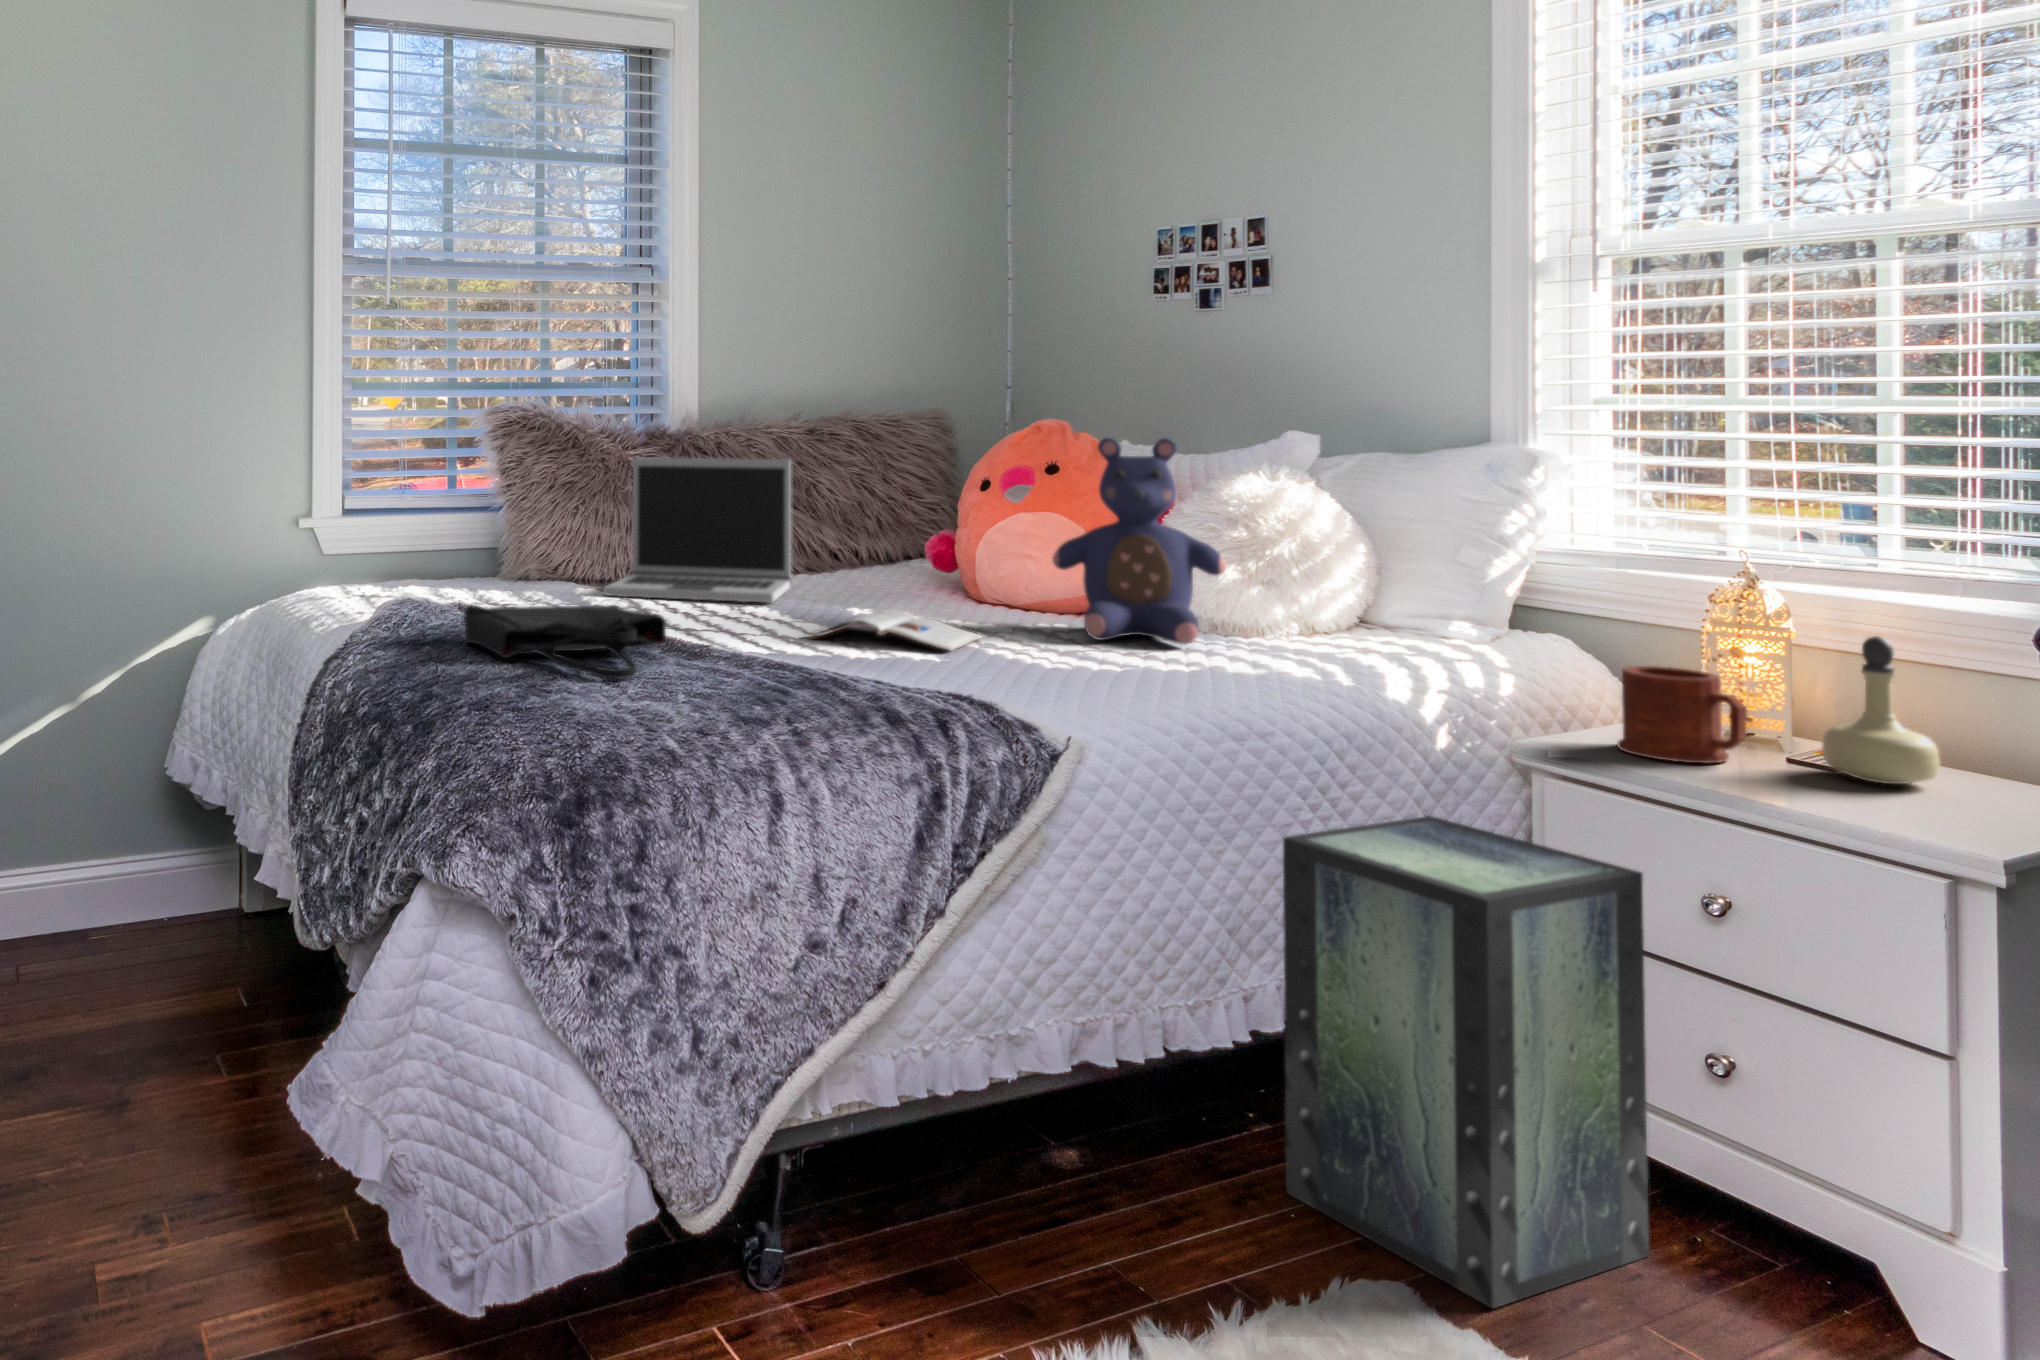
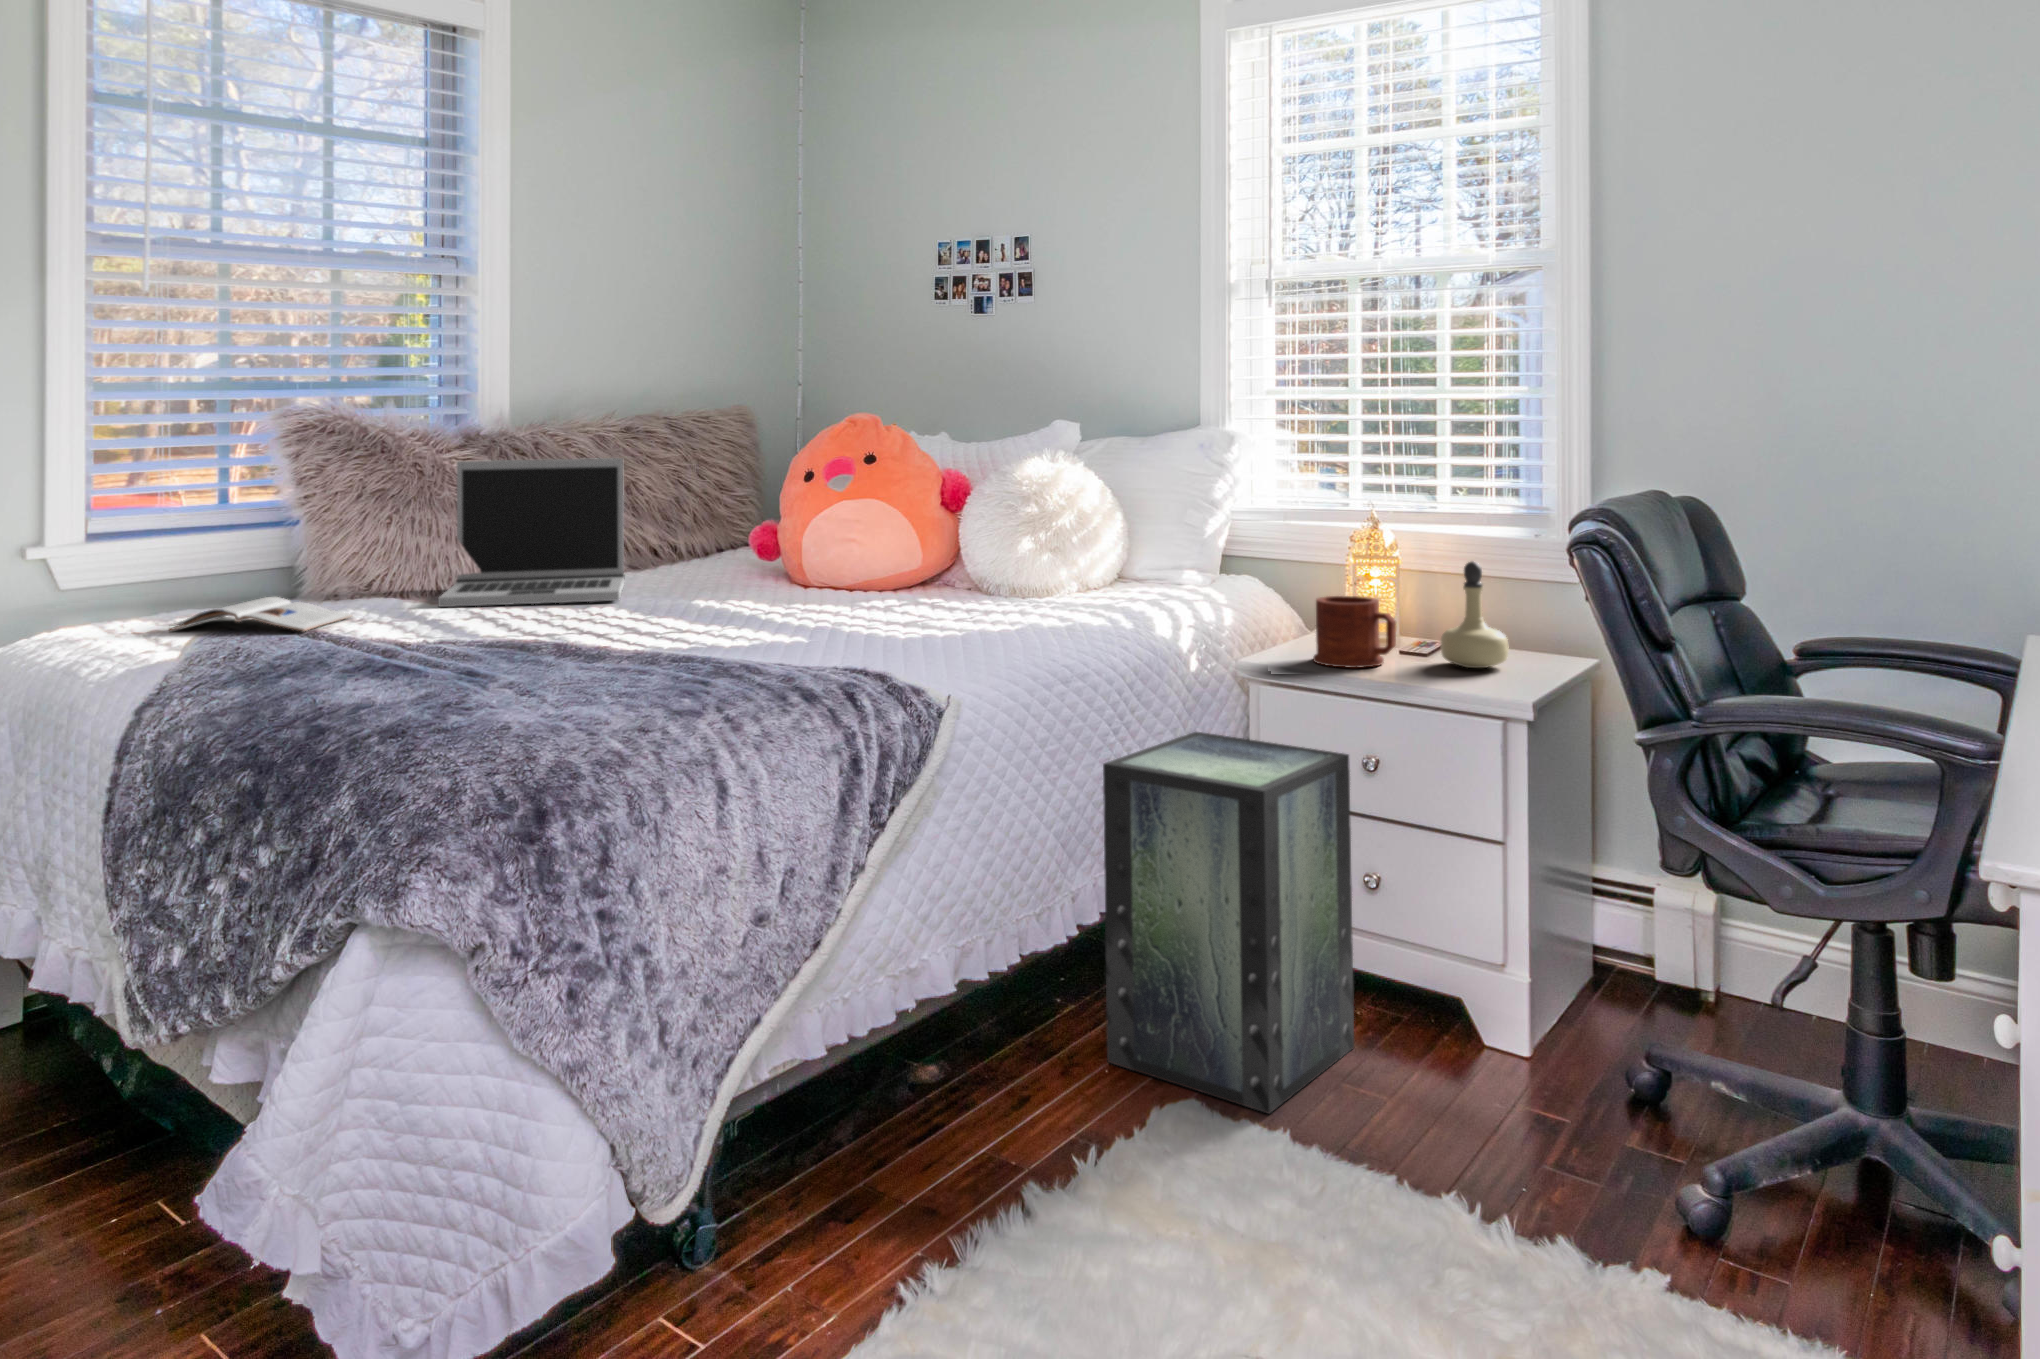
teddy bear: present [1052,438,1226,645] -> none [885,429,1027,611]
tote bag: present [464,605,666,679] -> none [324,615,554,690]
magazine: present [811,609,981,651] -> present [169,597,352,631]

